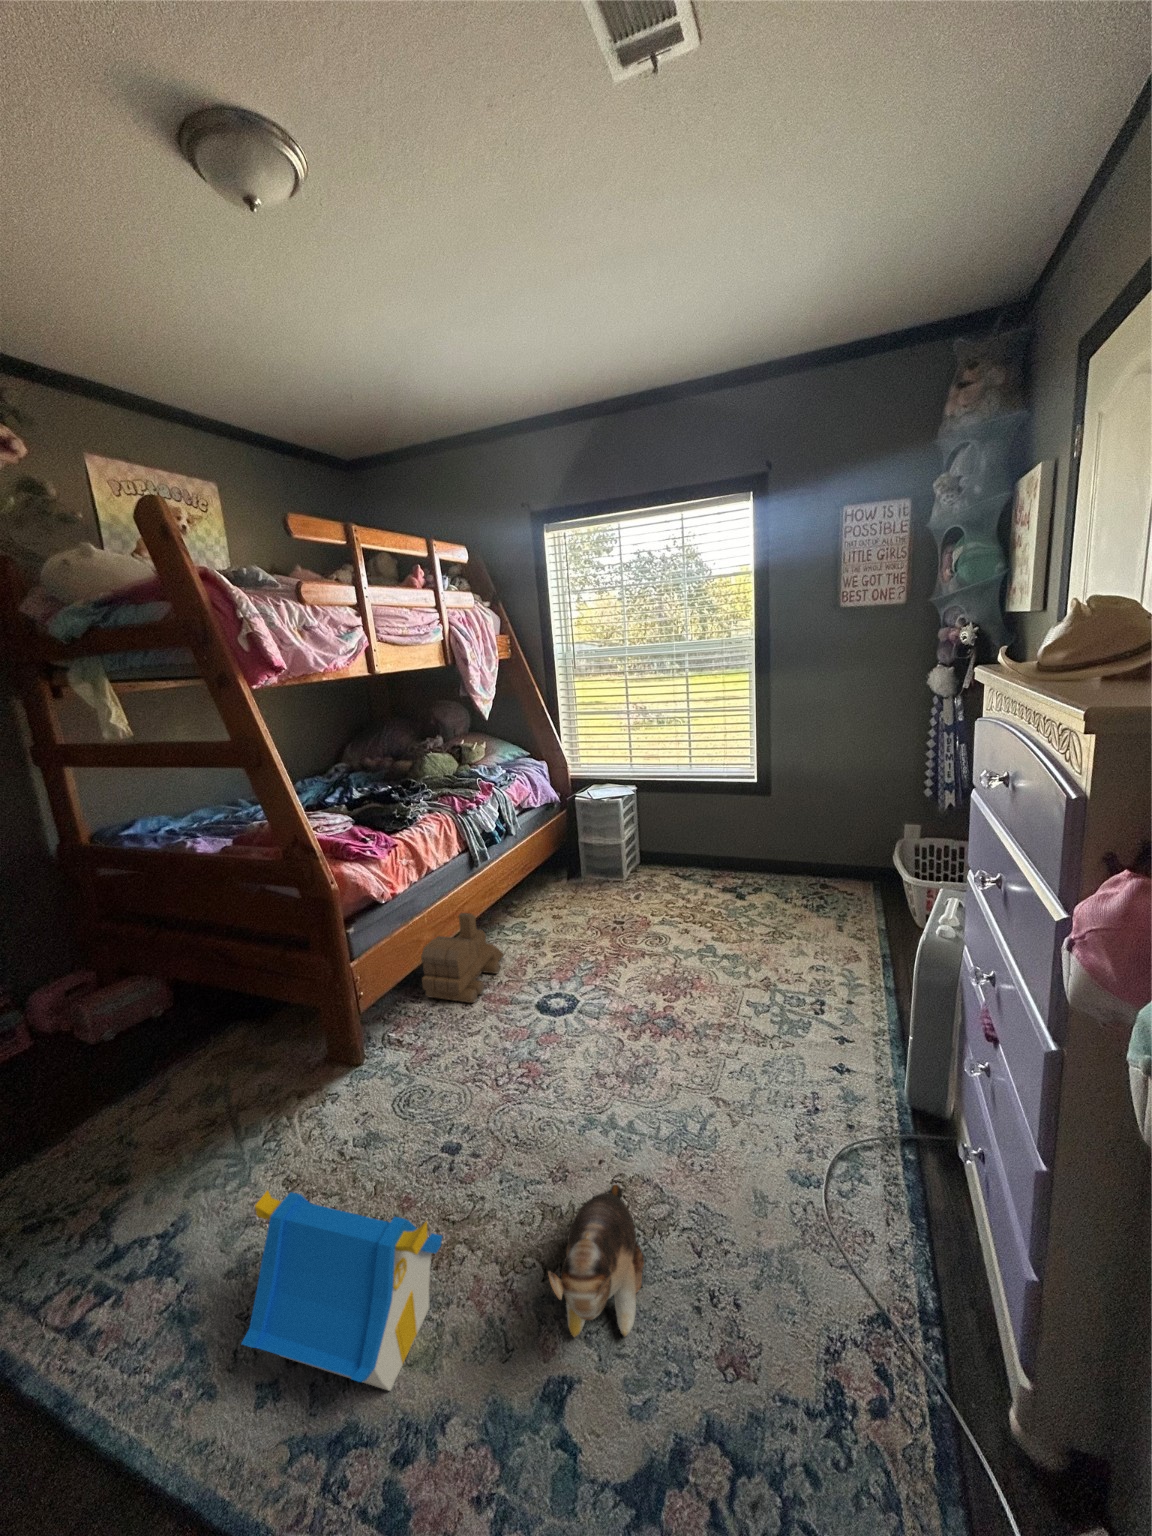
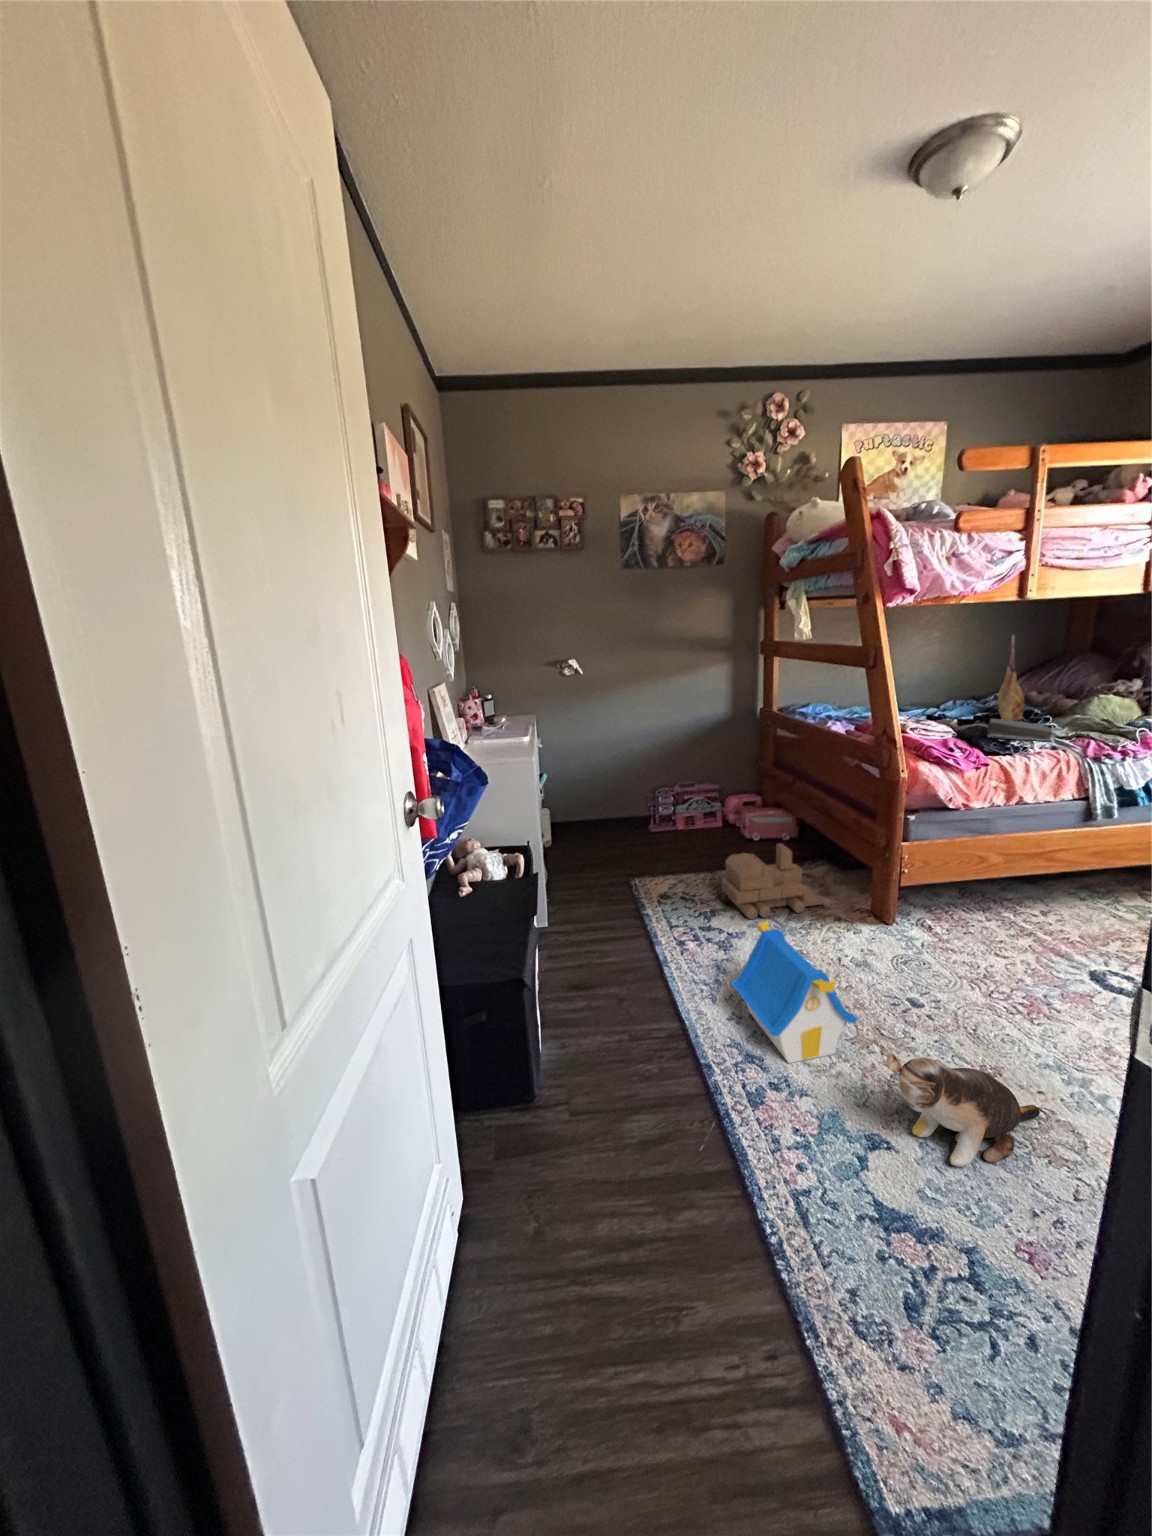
tote bag: none [349,710,381,794] -> present [998,635,1024,720]
book: none [367,793,427,816] -> present [987,719,1052,741]
toy train: present [421,913,504,1003] -> present [722,844,824,919]

